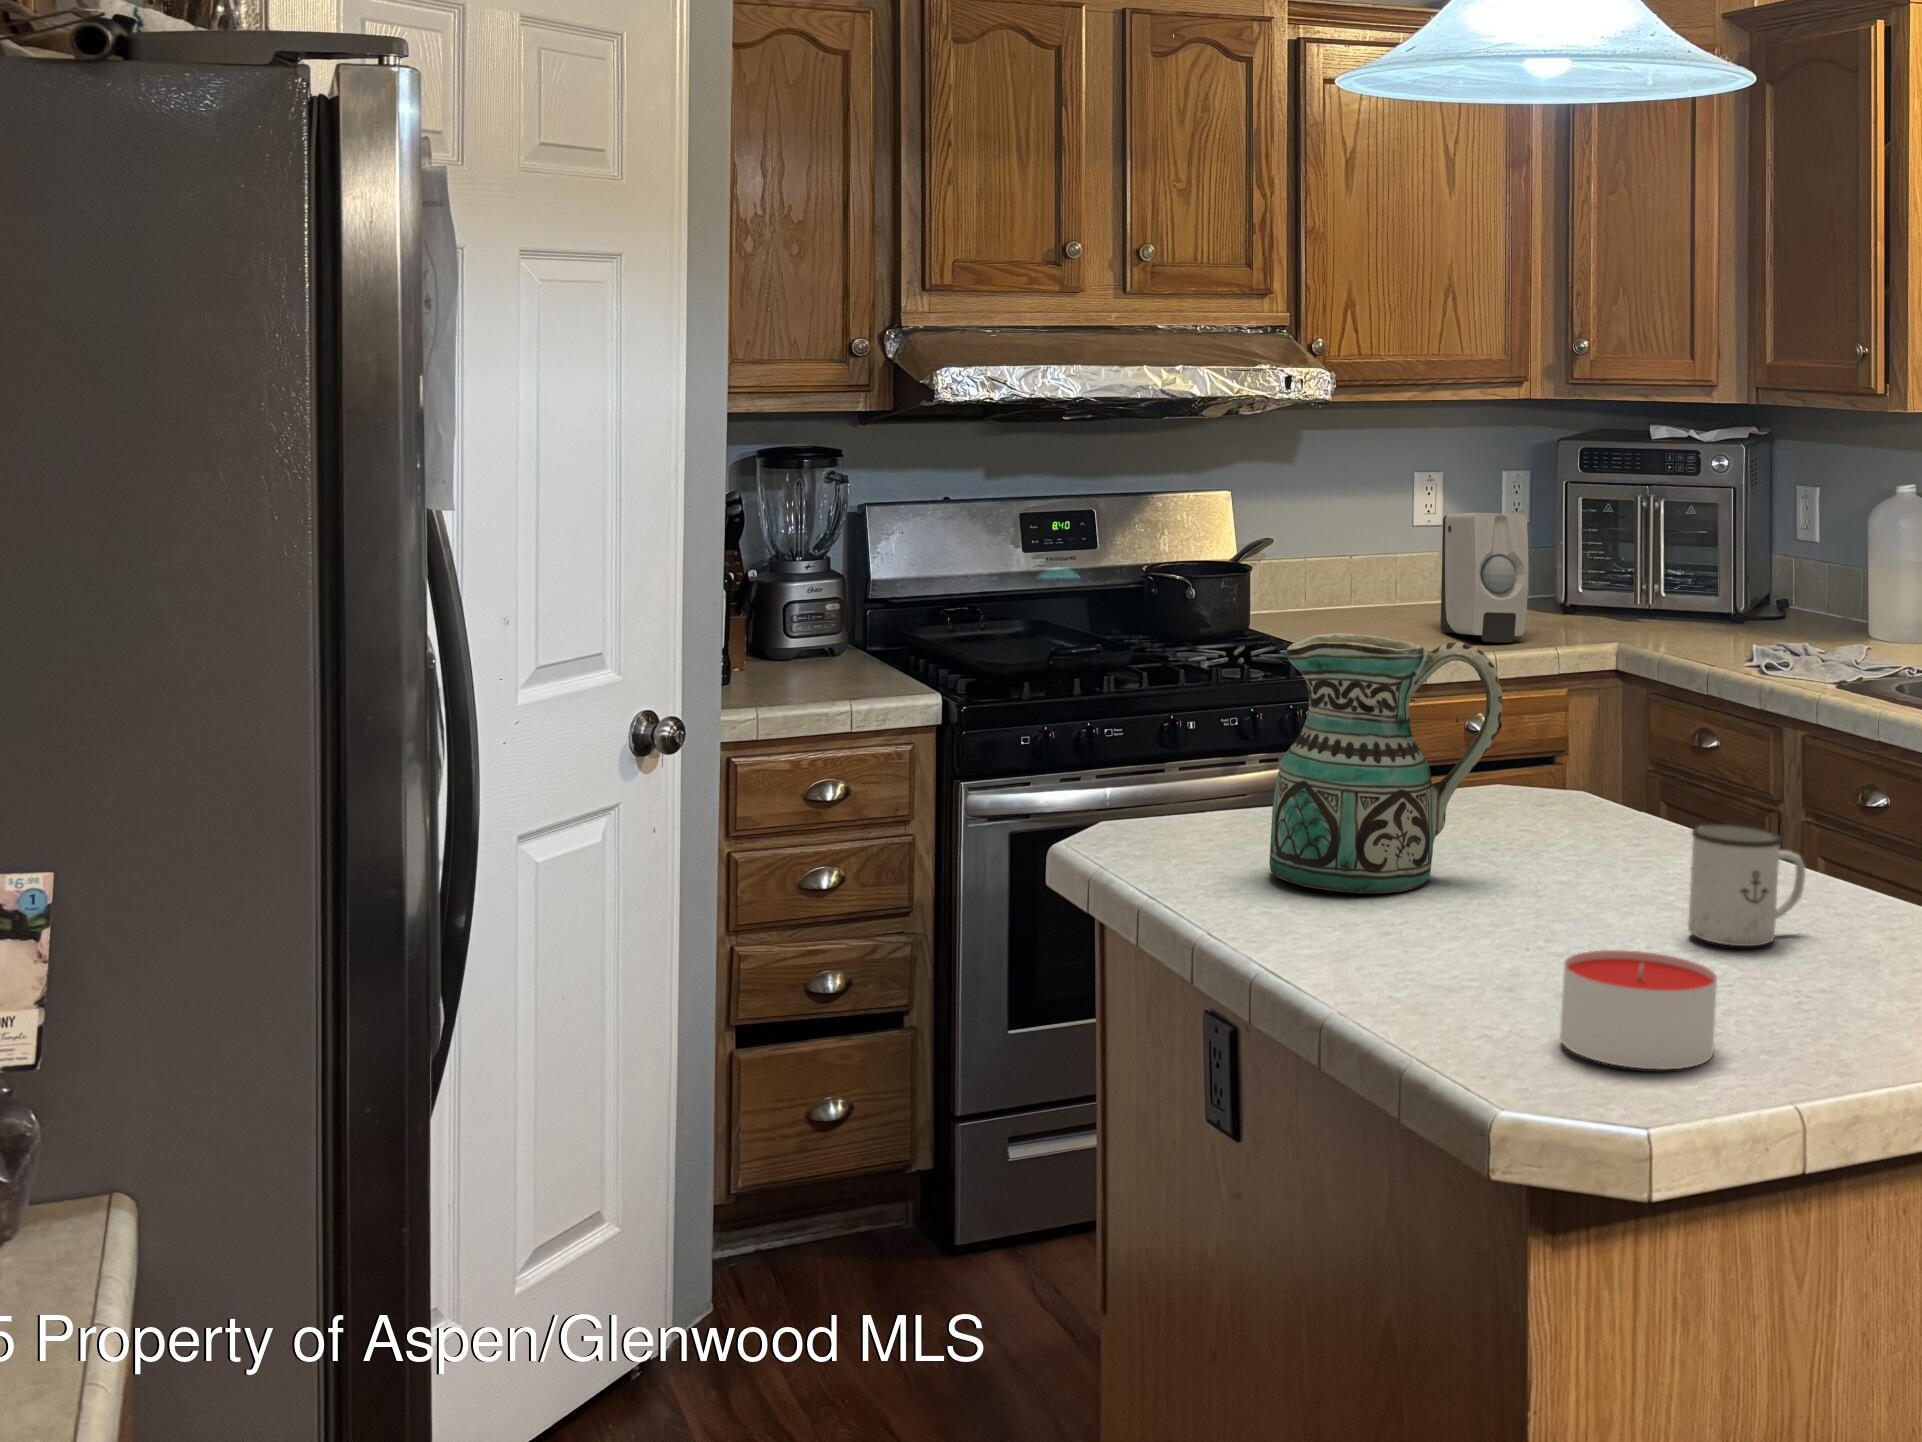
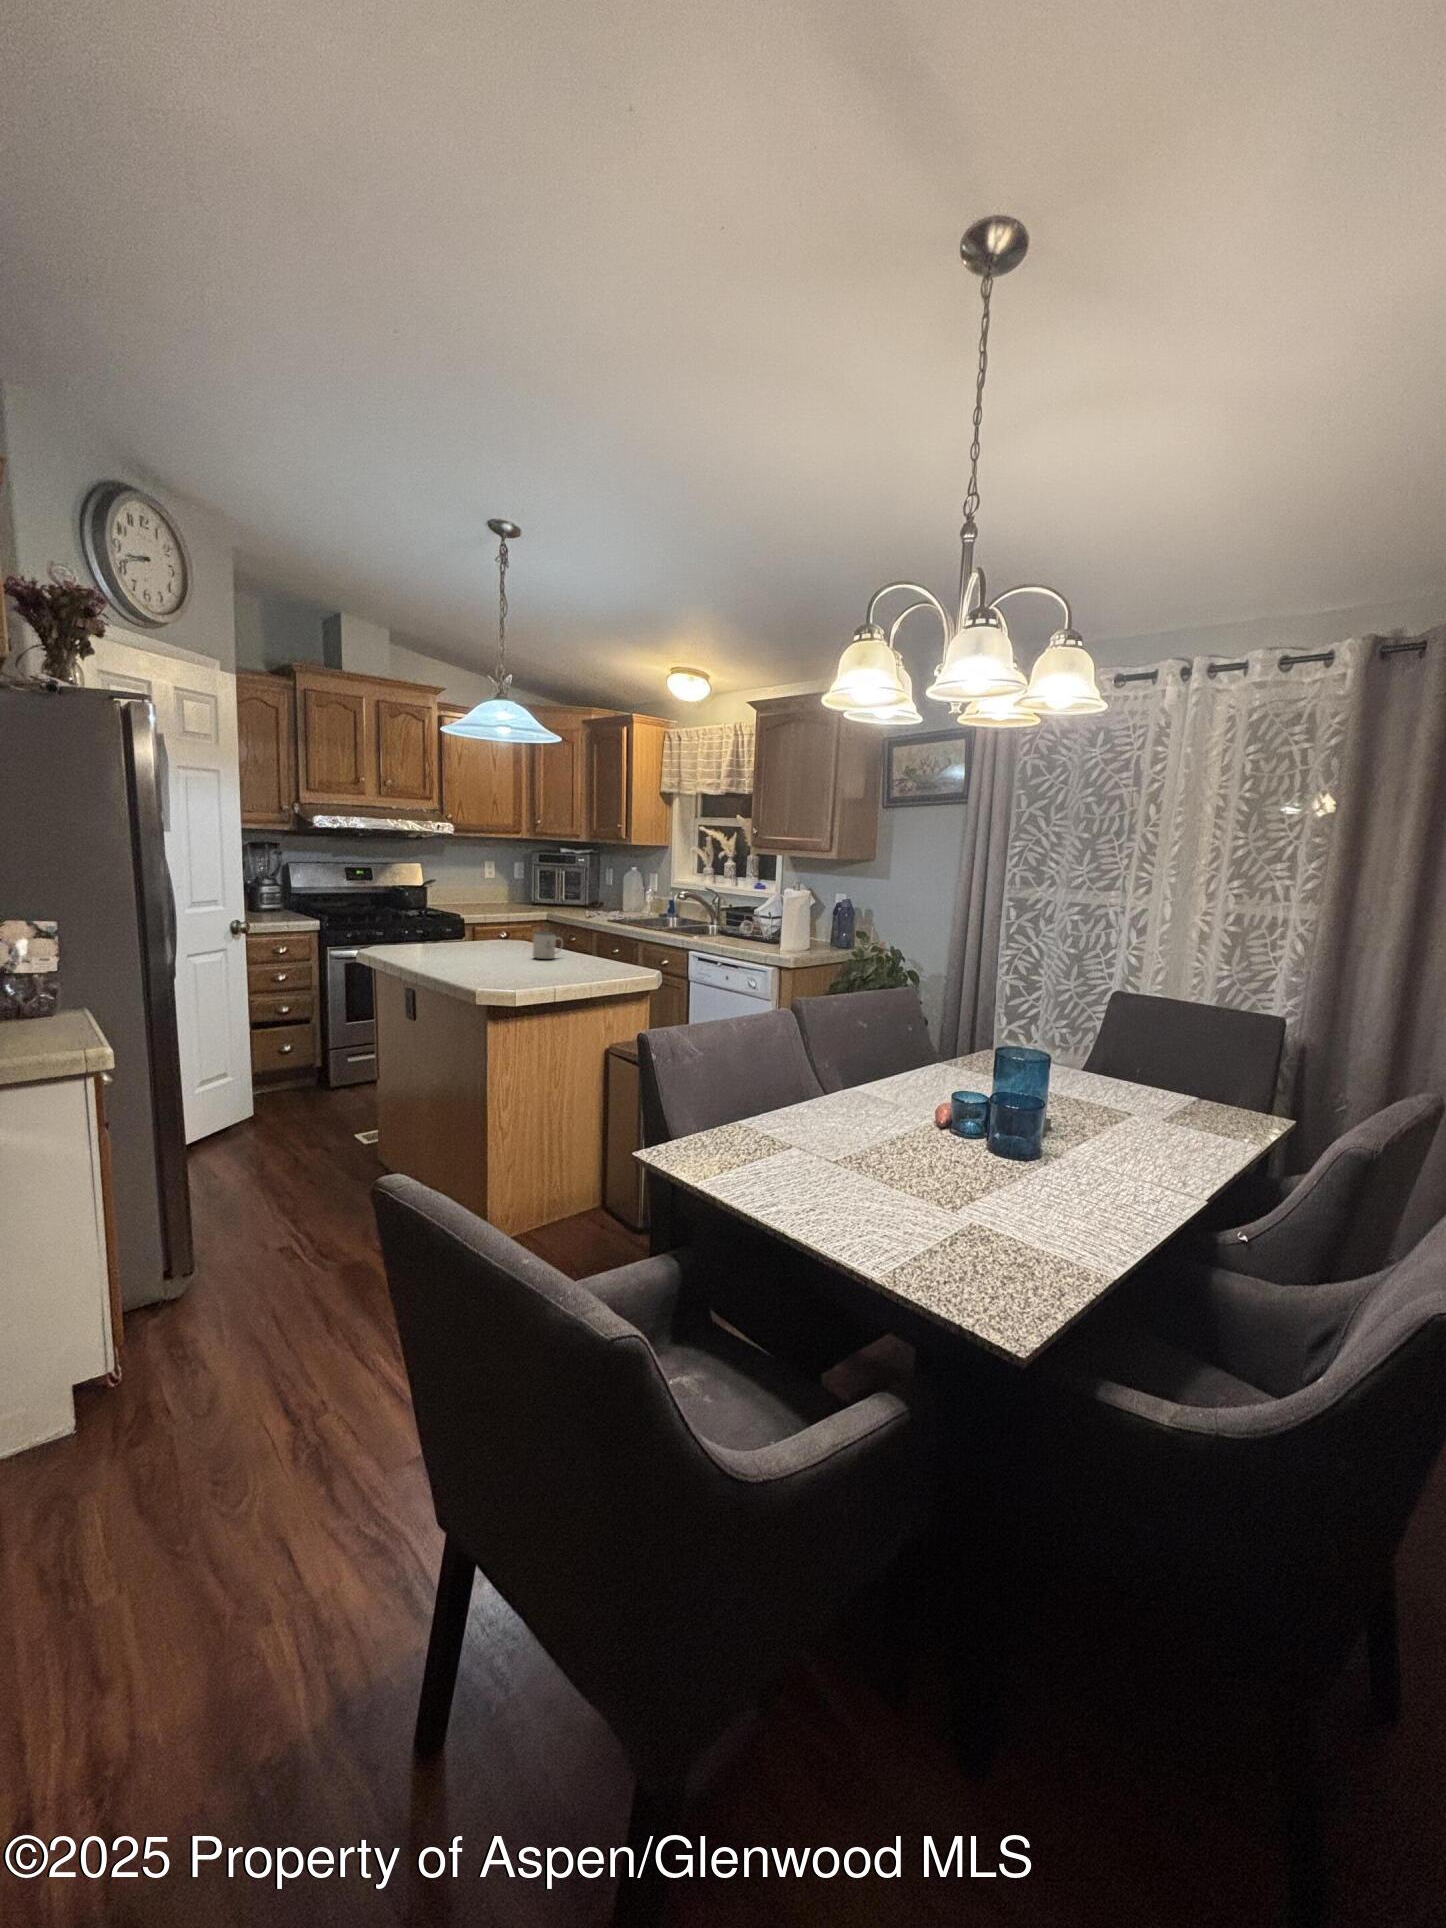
soap dispenser: present [1441,513,1529,642] -> none [492,872,519,911]
ceramic pitcher: present [1269,633,1503,893] -> none [422,886,488,952]
candle: present [1560,950,1717,1069] -> none [490,952,529,974]

